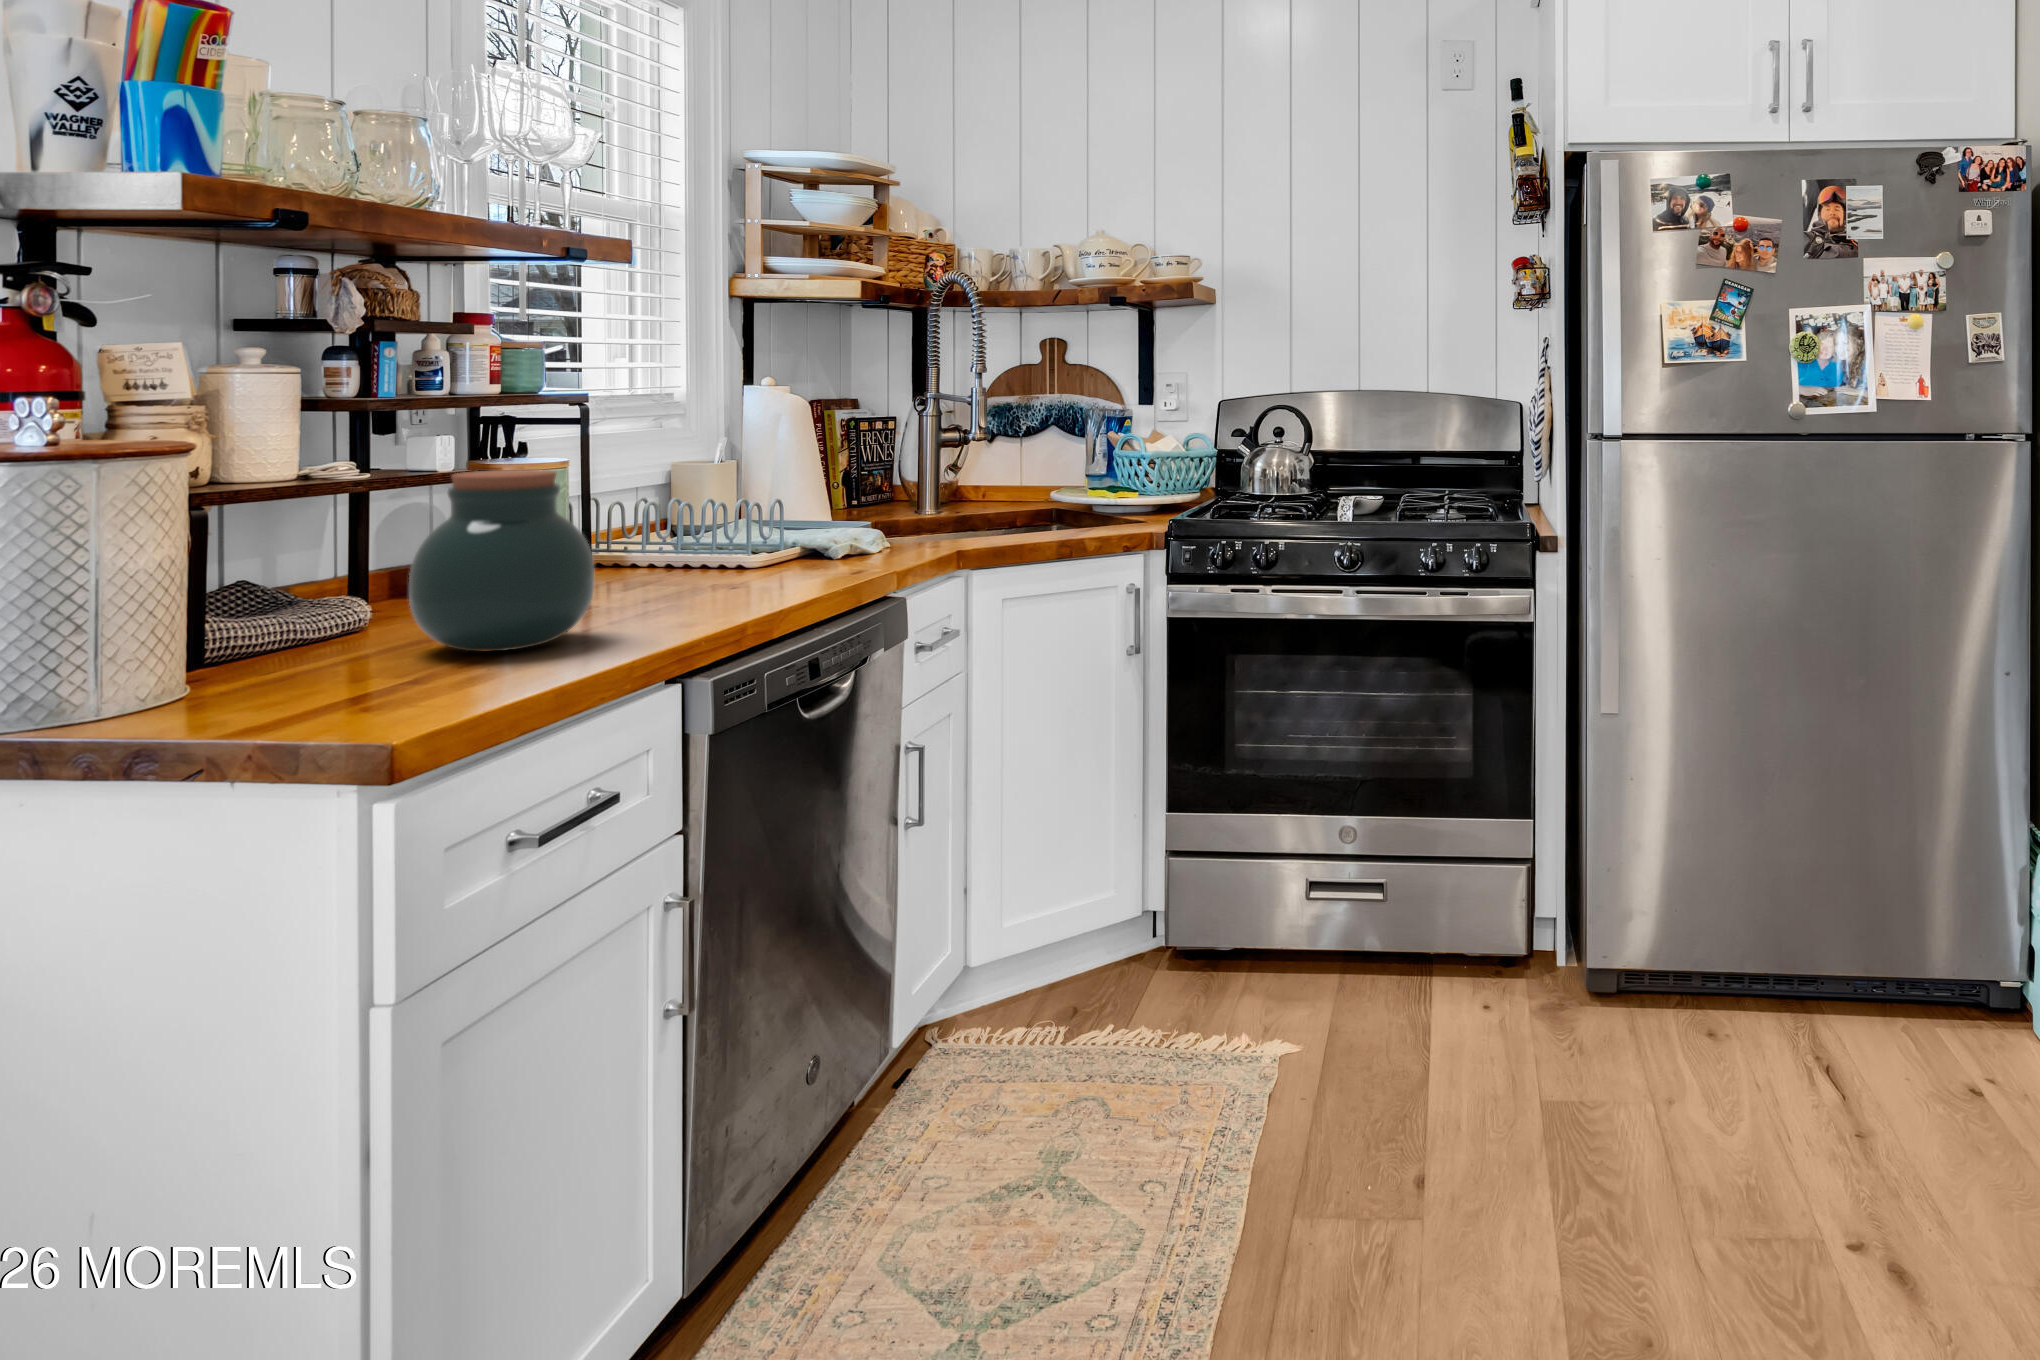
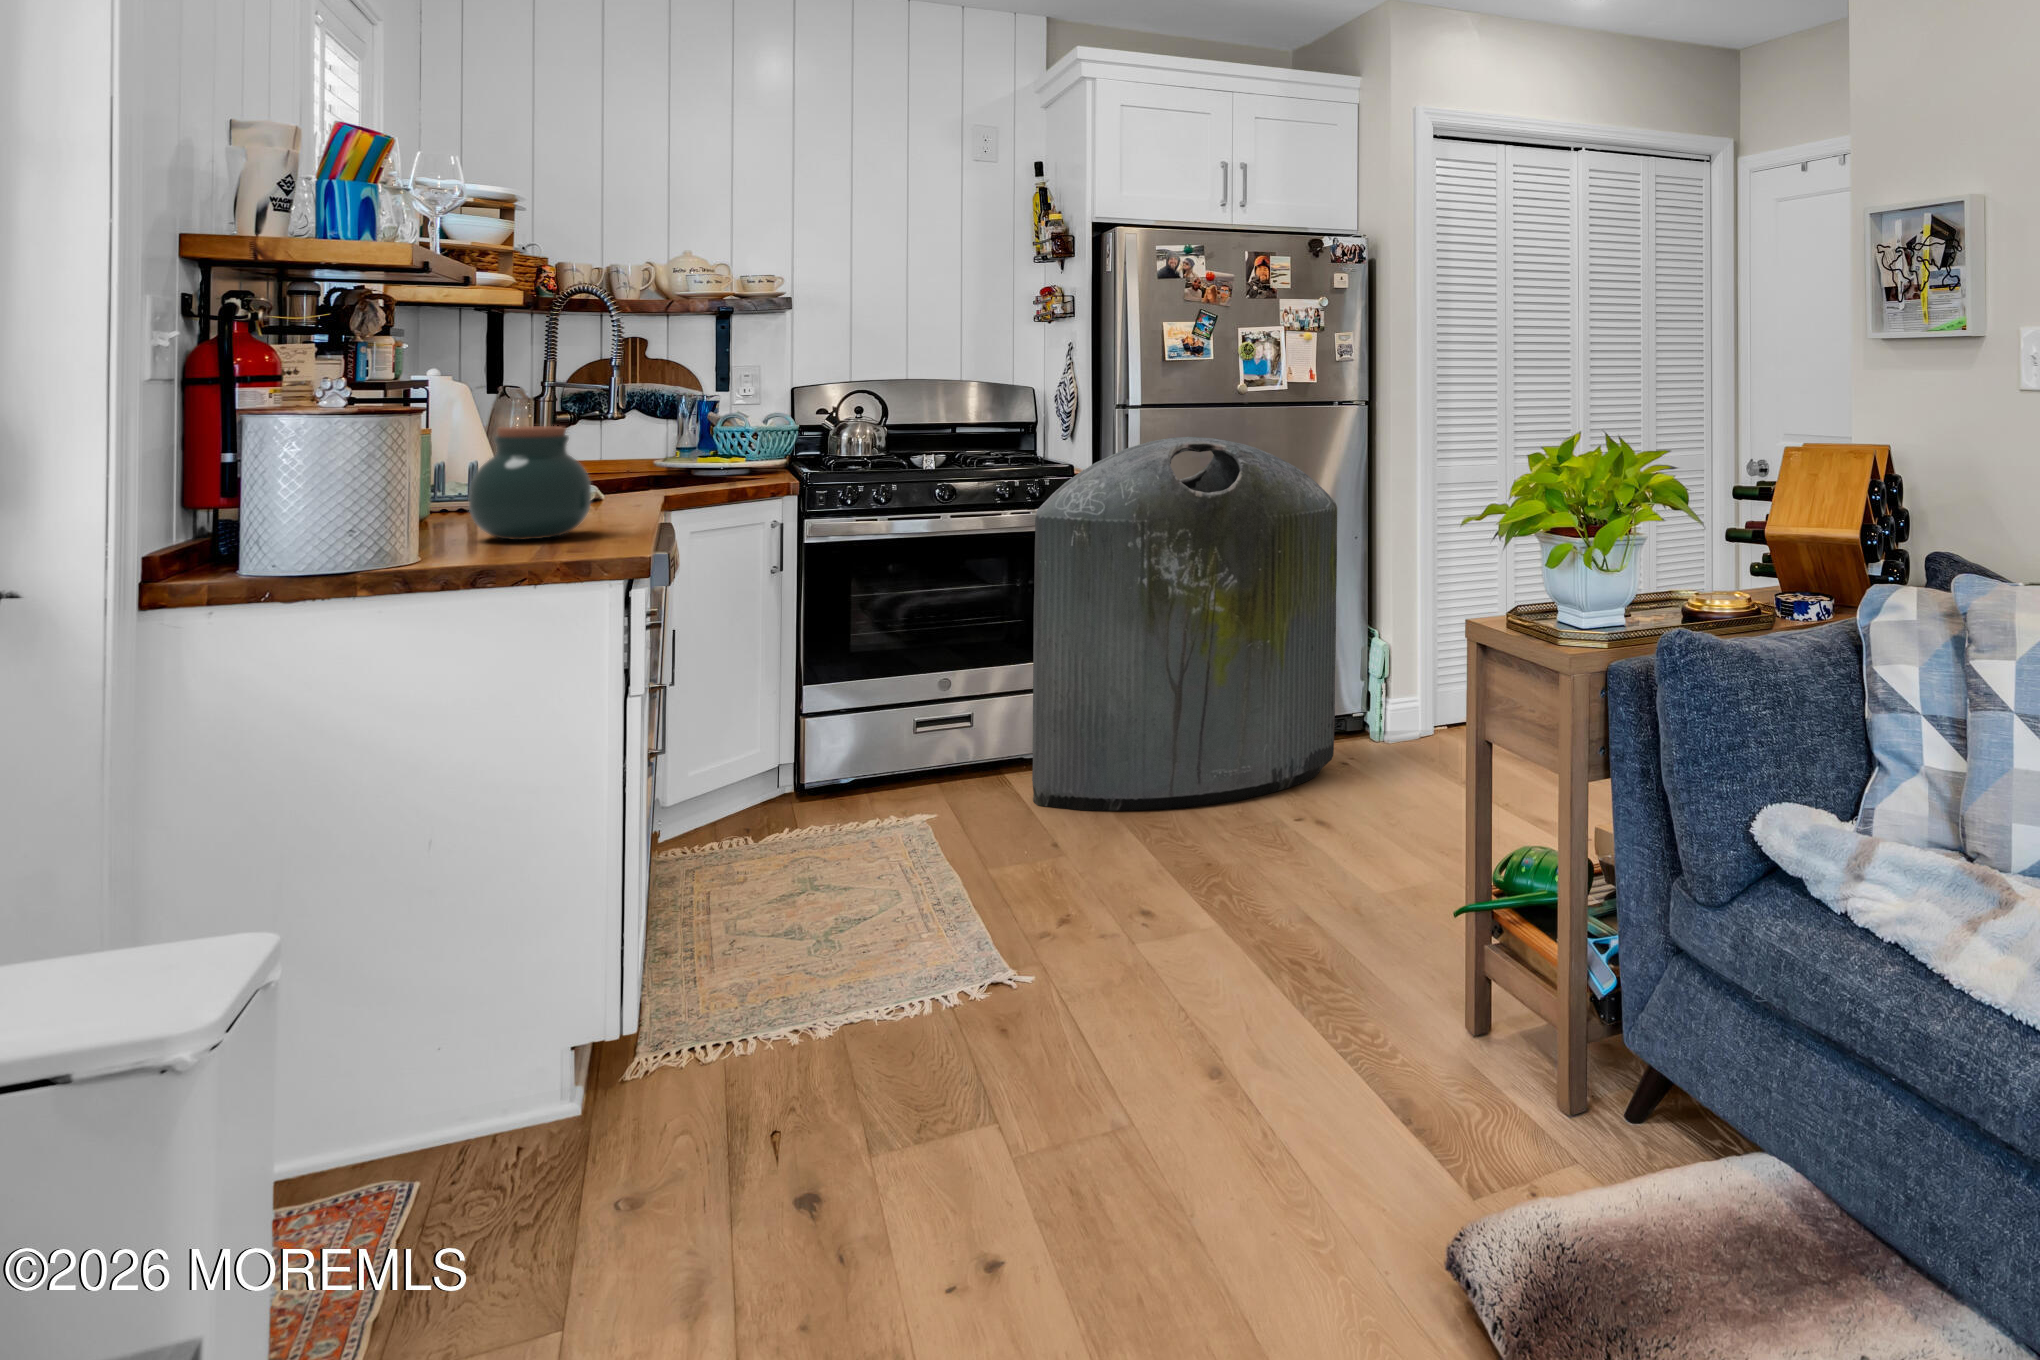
trash can: none [1435,492,1956,1149] -> present [1032,437,1337,811]

